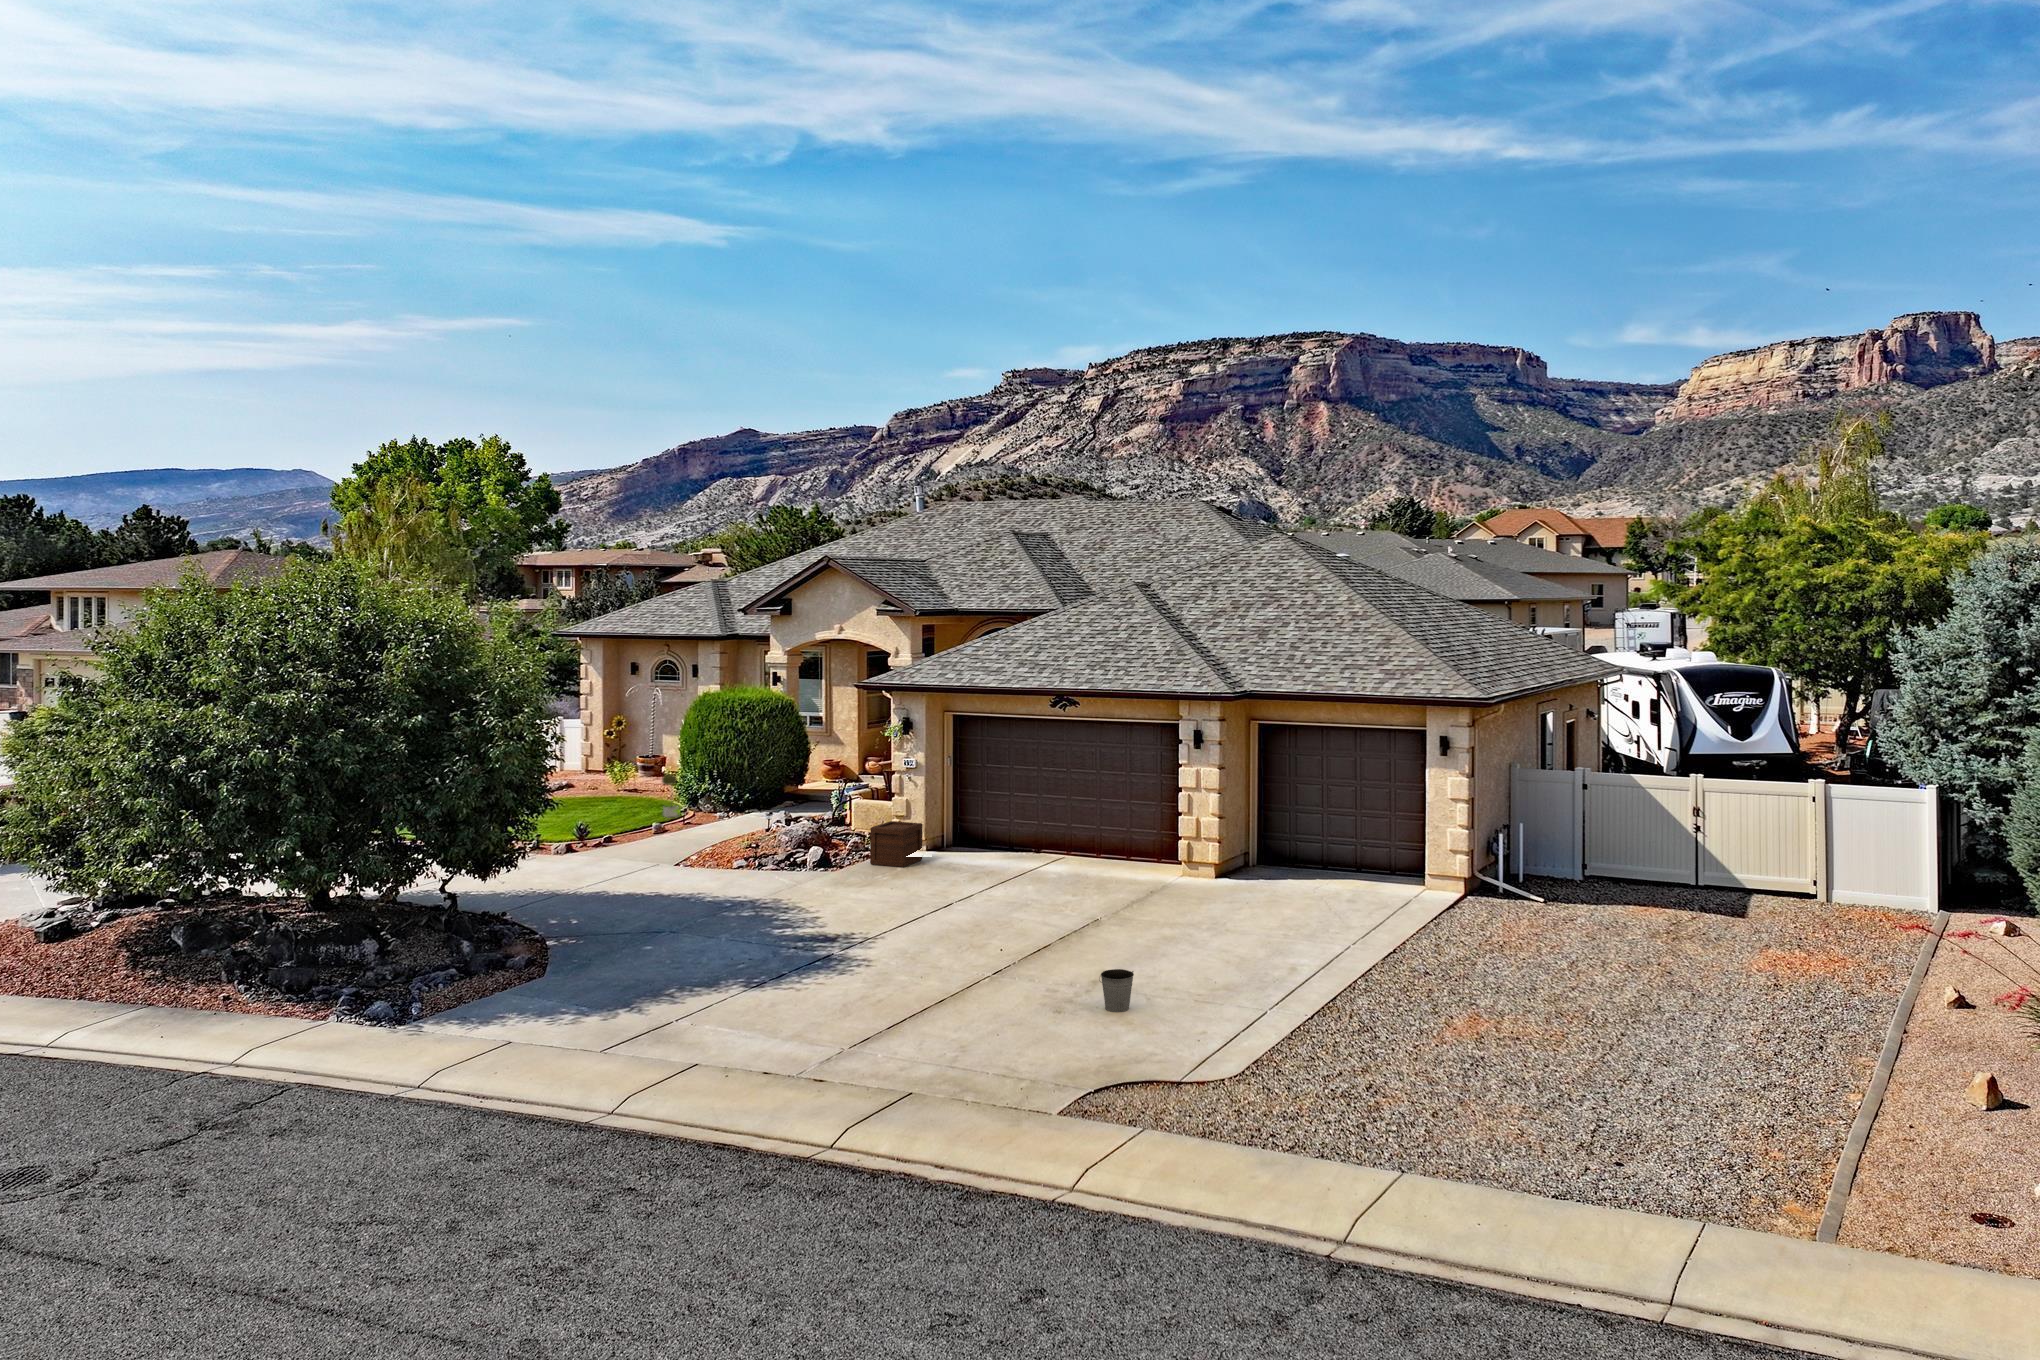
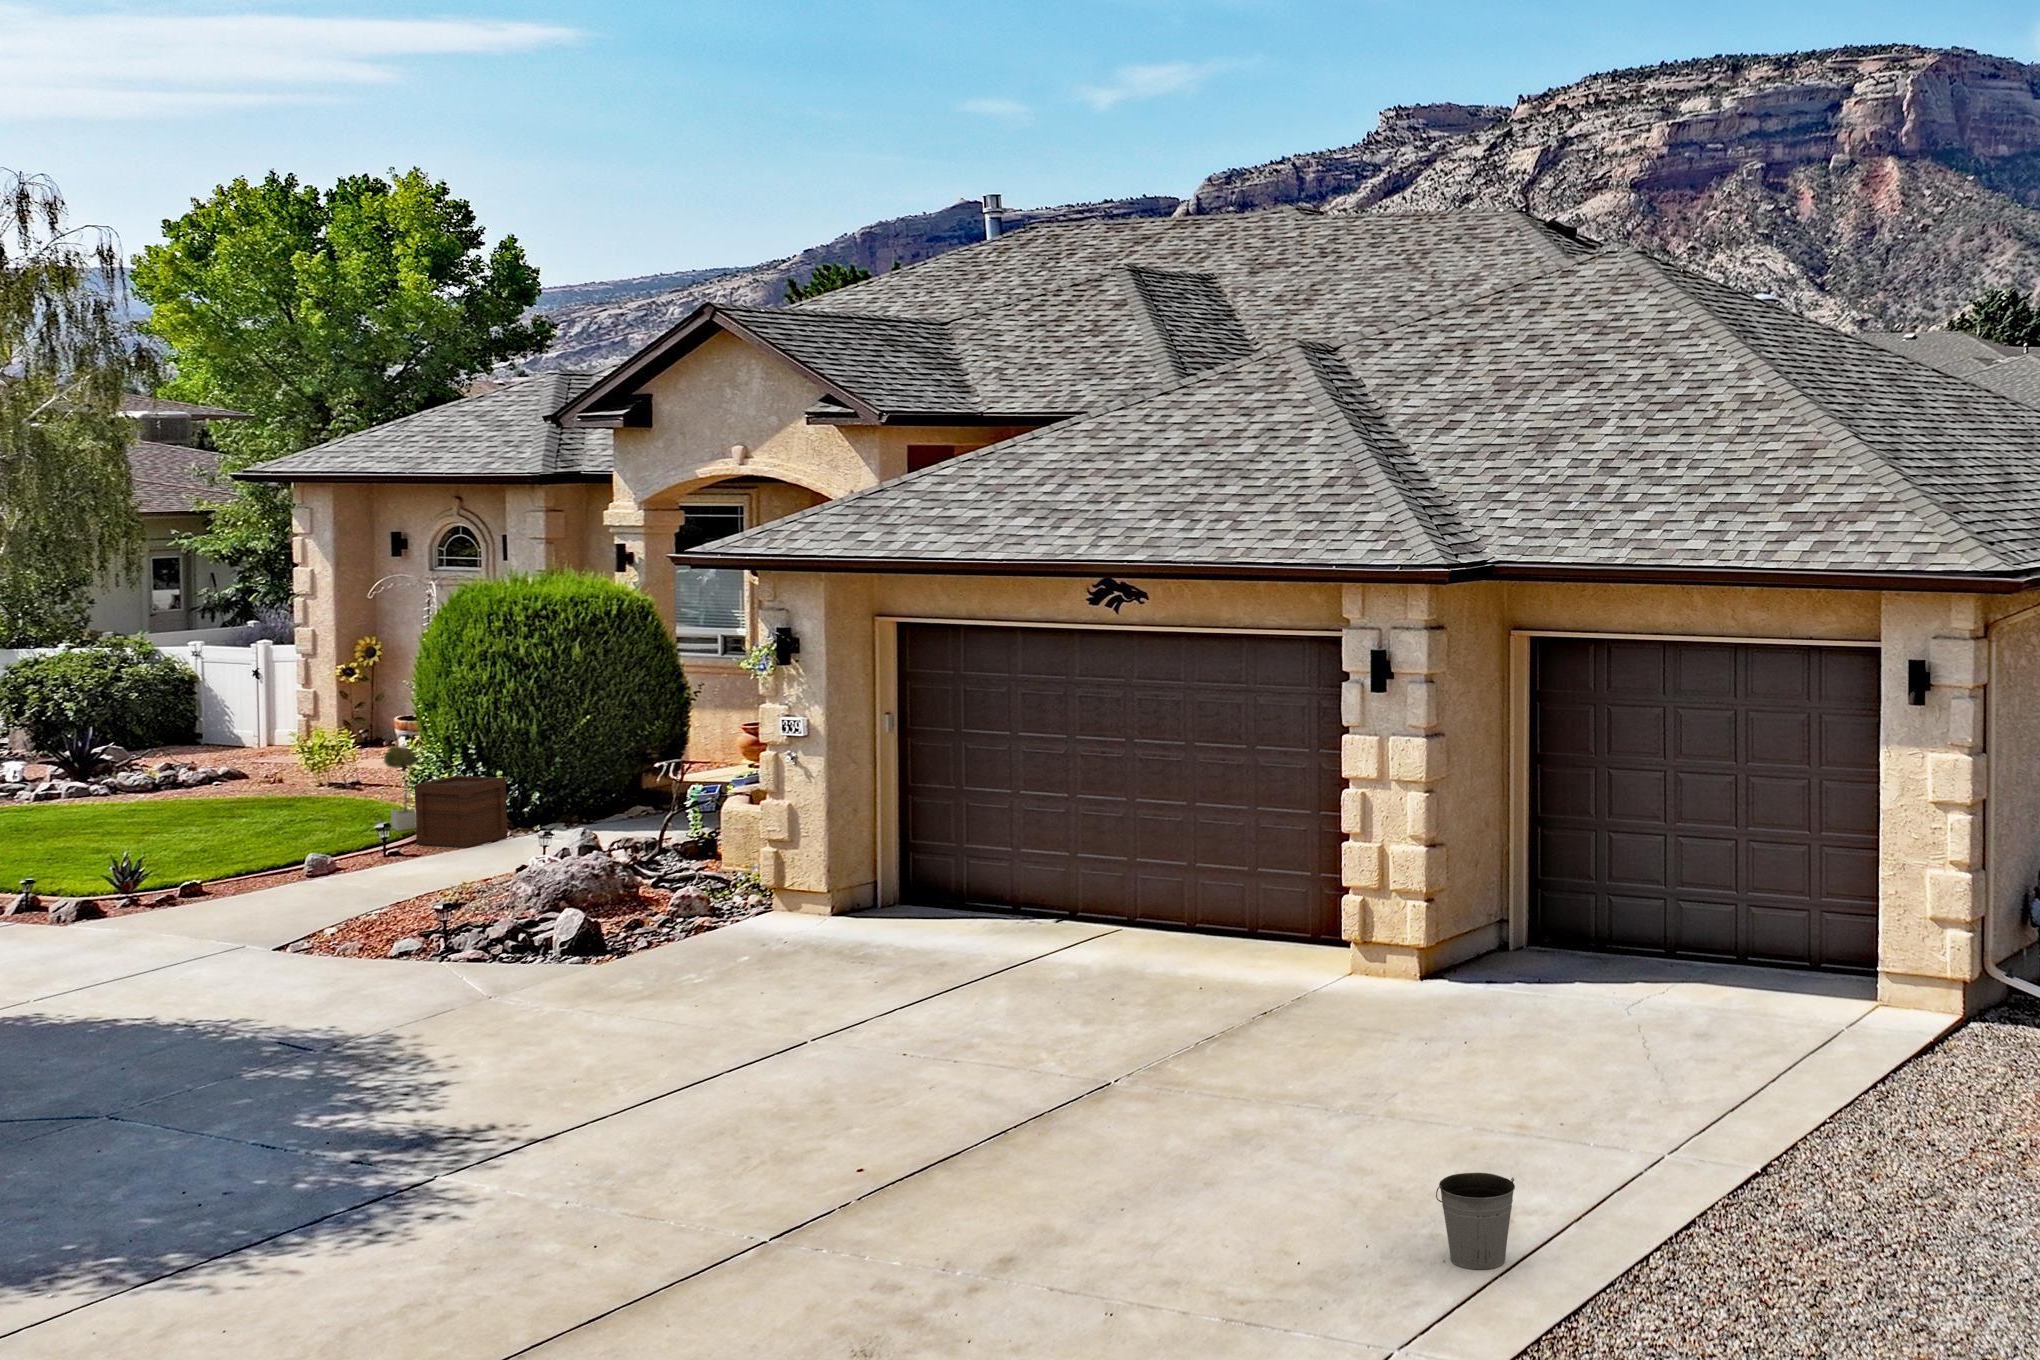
wooden crate: present [870,821,923,867] -> present [415,776,507,848]
bucket: present [1099,969,1134,1012] -> present [1436,1173,1515,1270]

